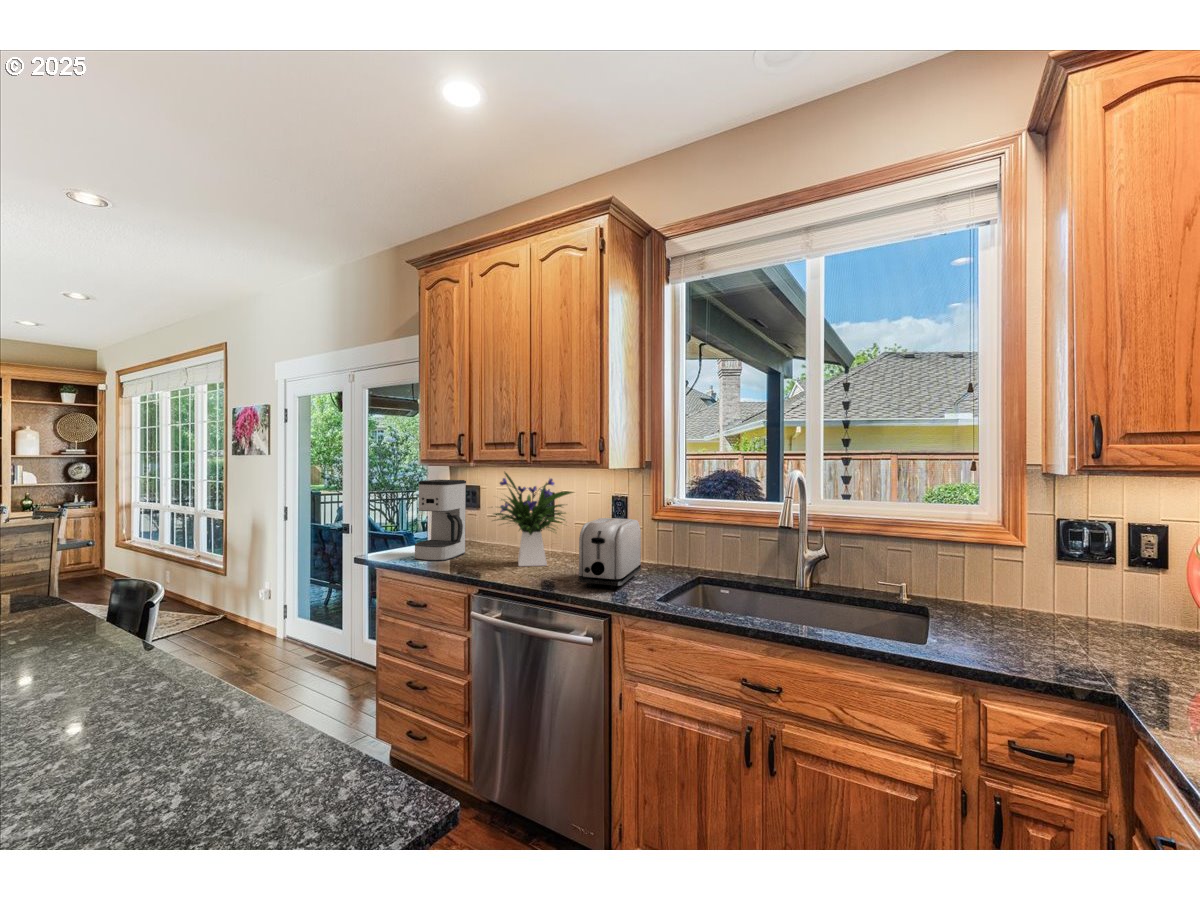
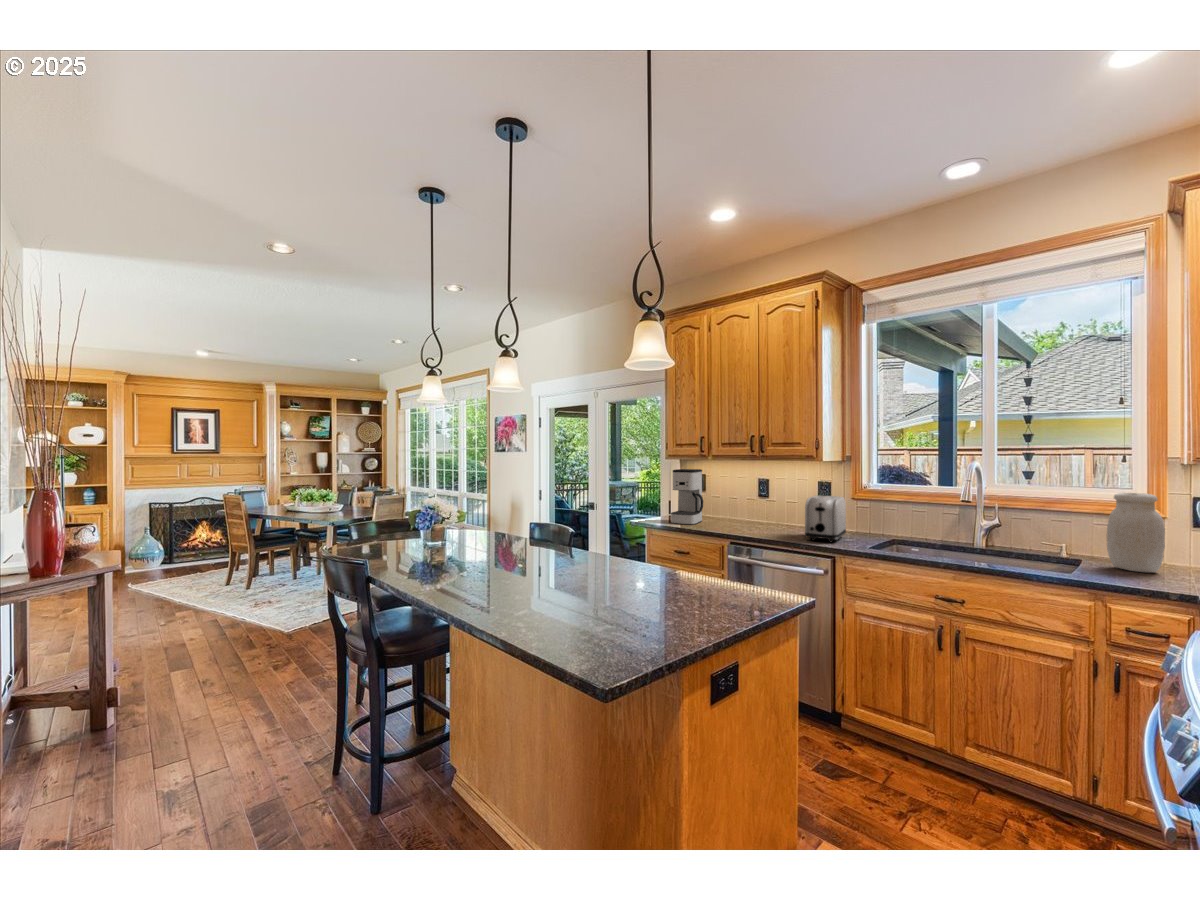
flower arrangement: present [494,473,573,566] -> none [724,463,788,529]
jar: none [961,515,1033,631] -> present [1106,493,1165,572]

